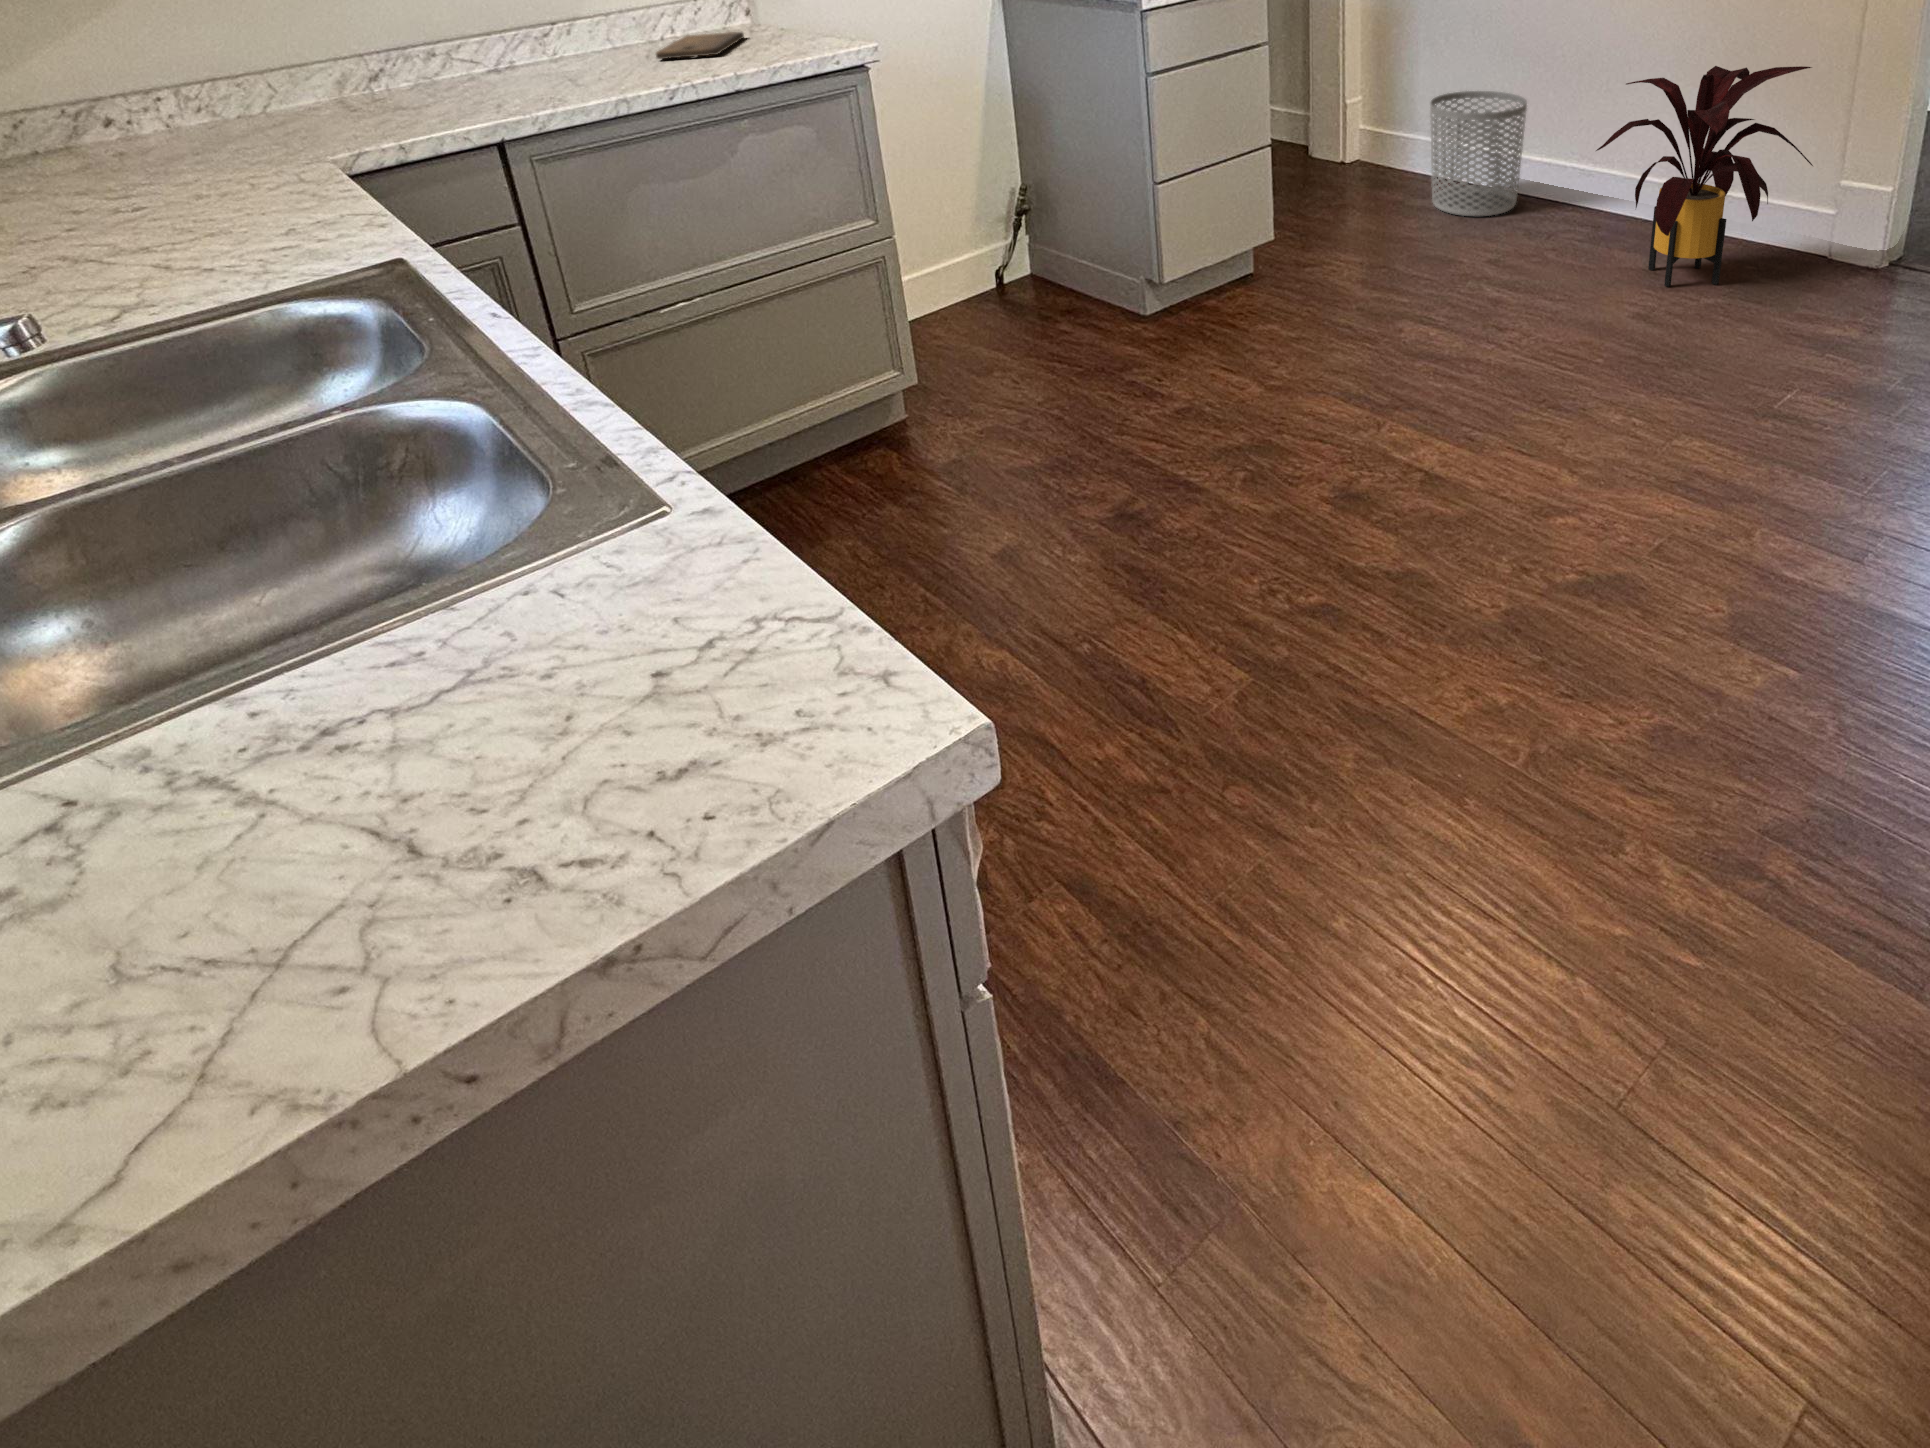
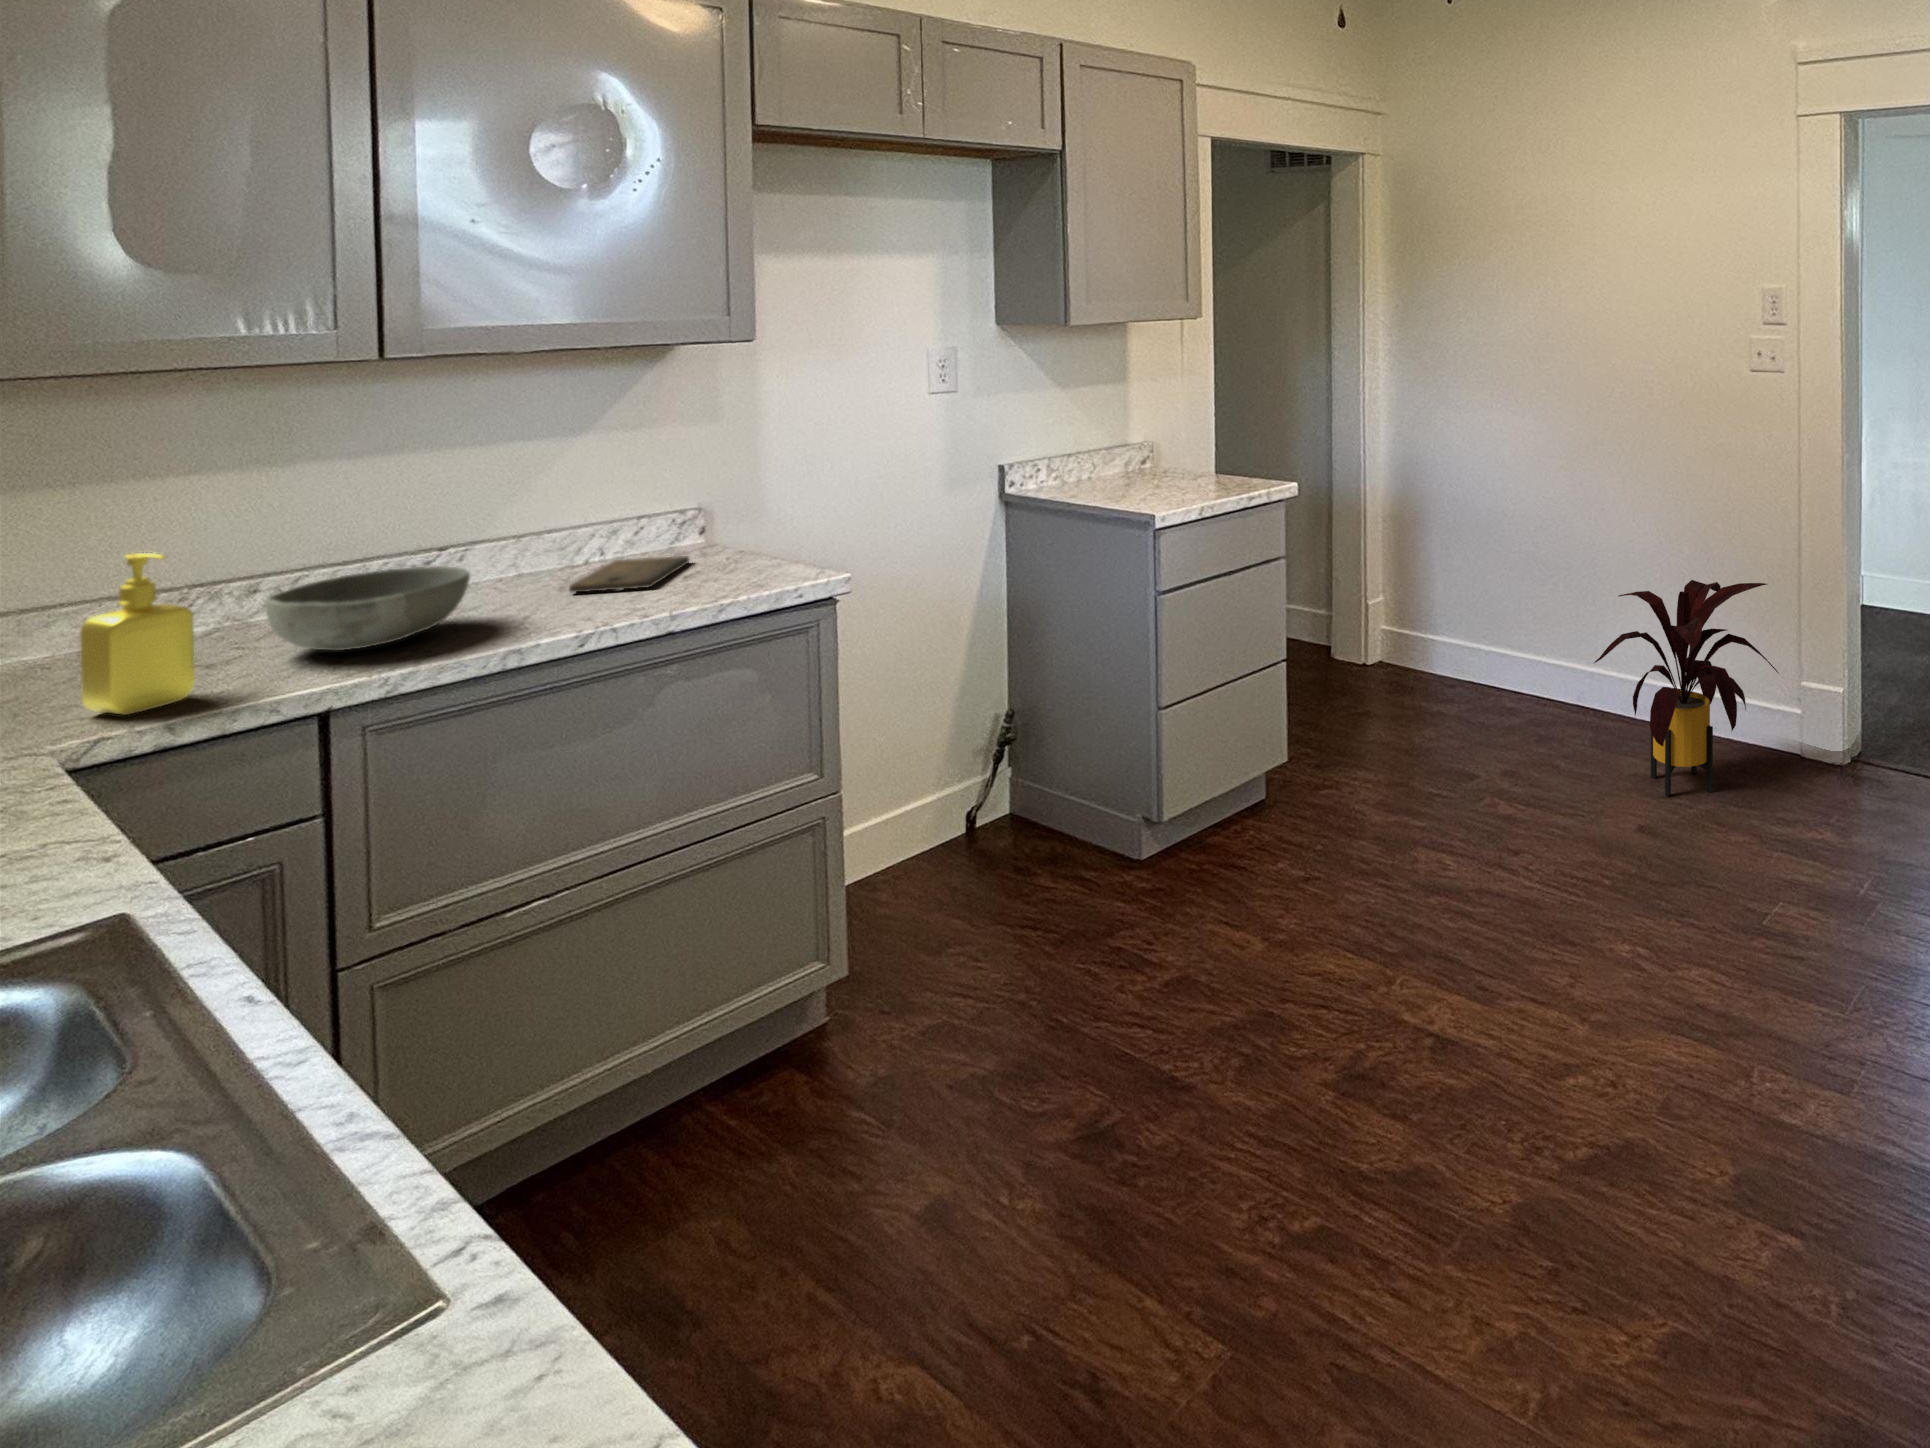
soap dispenser: none [324,7,410,138] -> present [80,553,195,715]
bowl: none [441,32,580,98] -> present [265,566,470,651]
waste bin: present [1430,91,1527,216] -> none [1447,595,1536,723]

